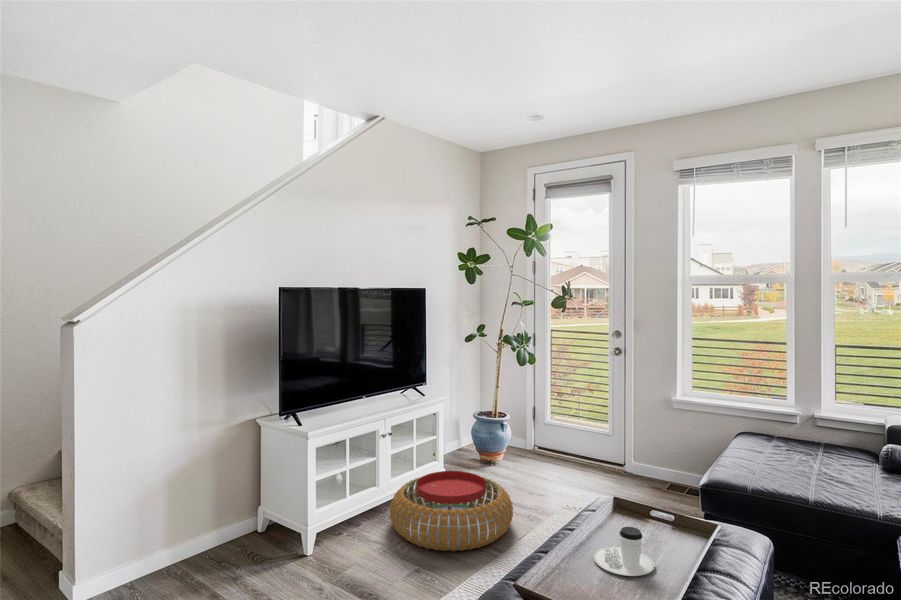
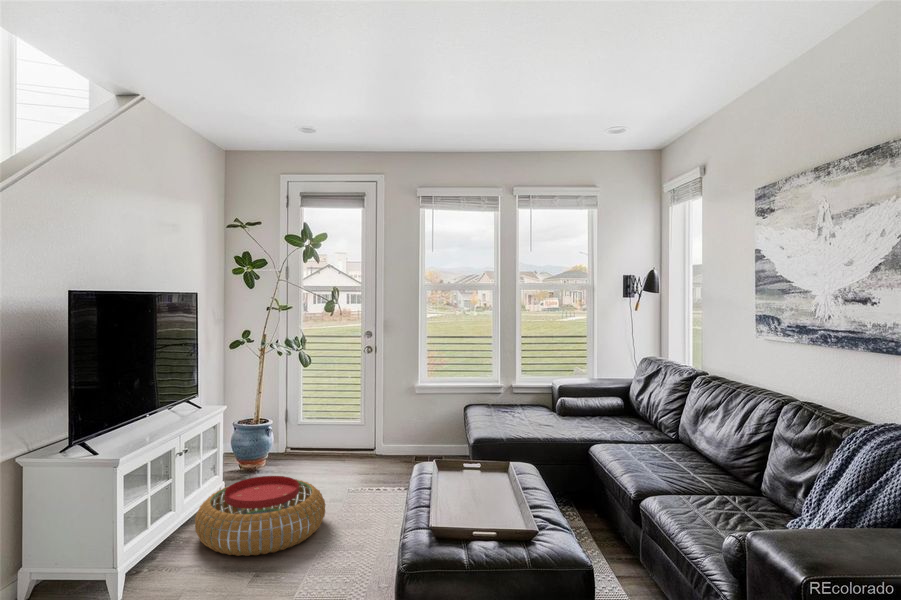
coffee cup: present [594,527,654,576] -> none [457,472,500,507]

